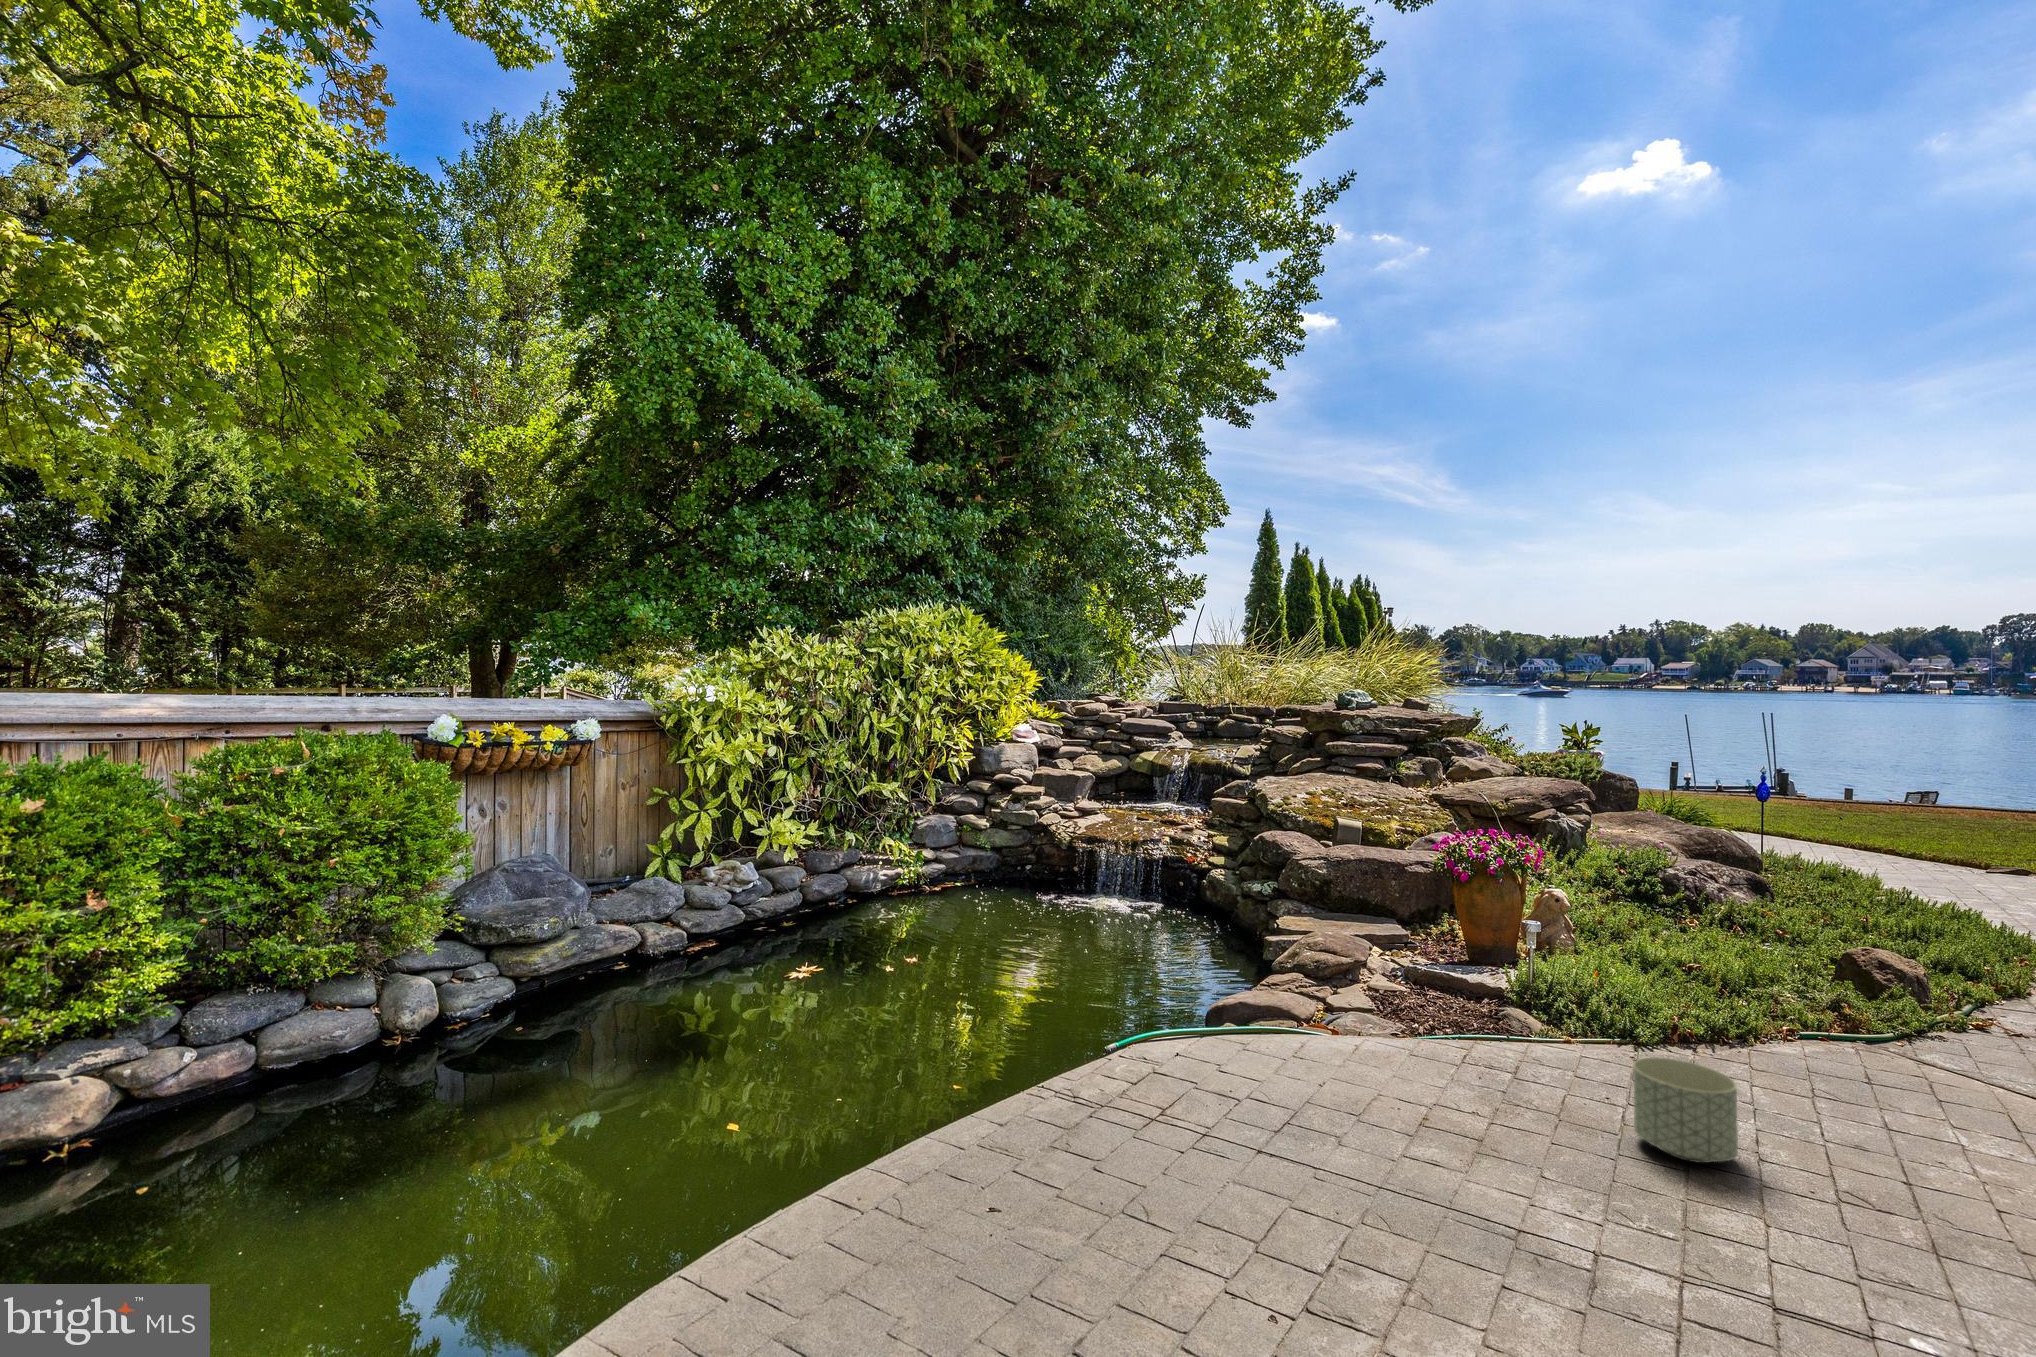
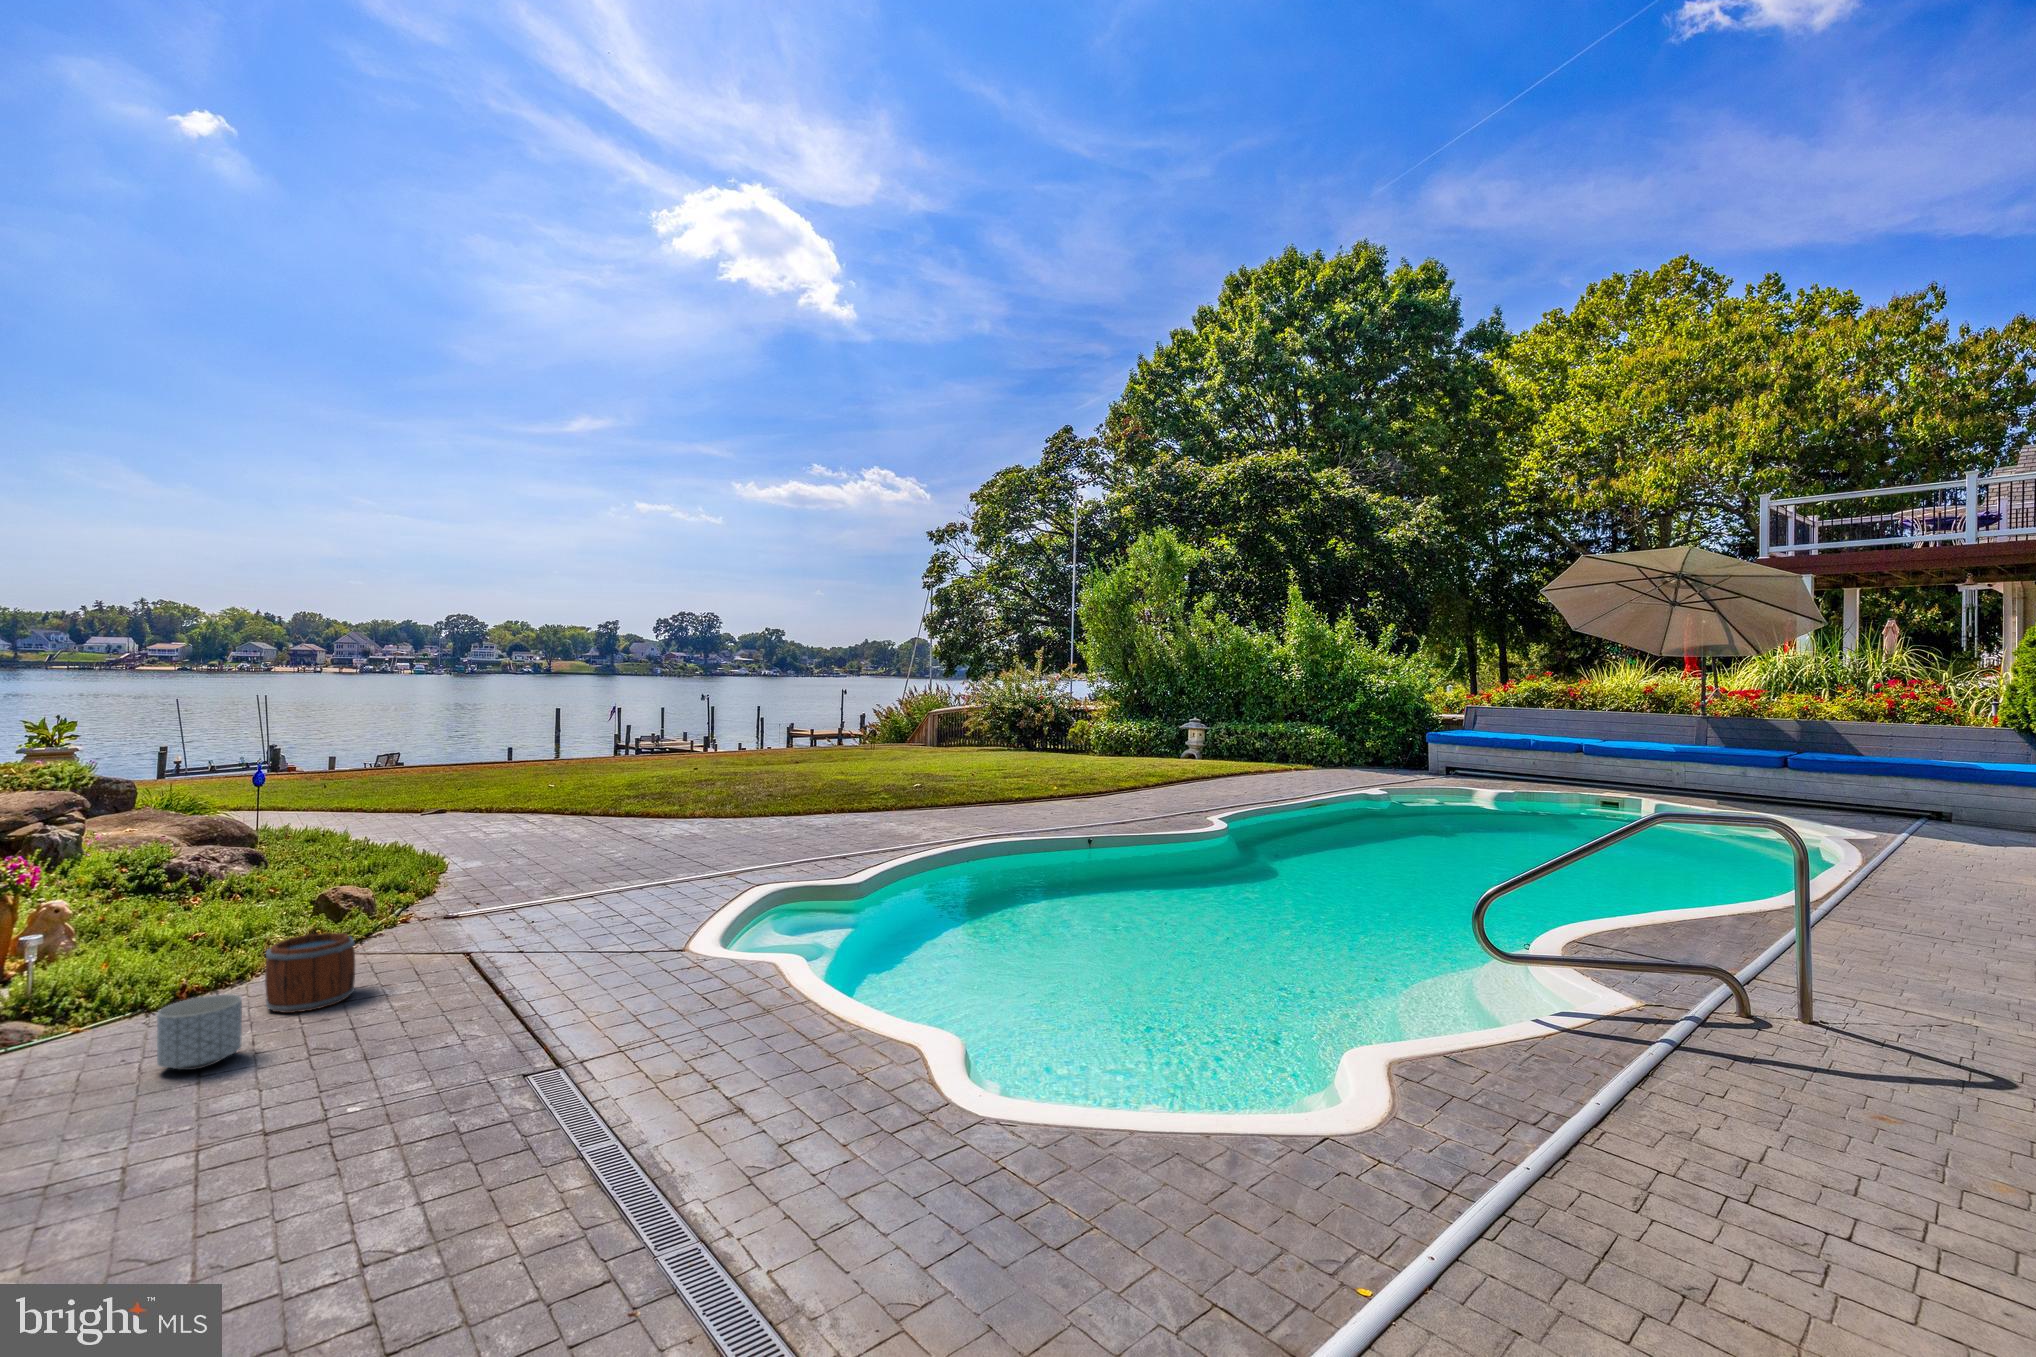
bucket: none [1770,1013,1913,1141] -> present [265,933,355,1013]

